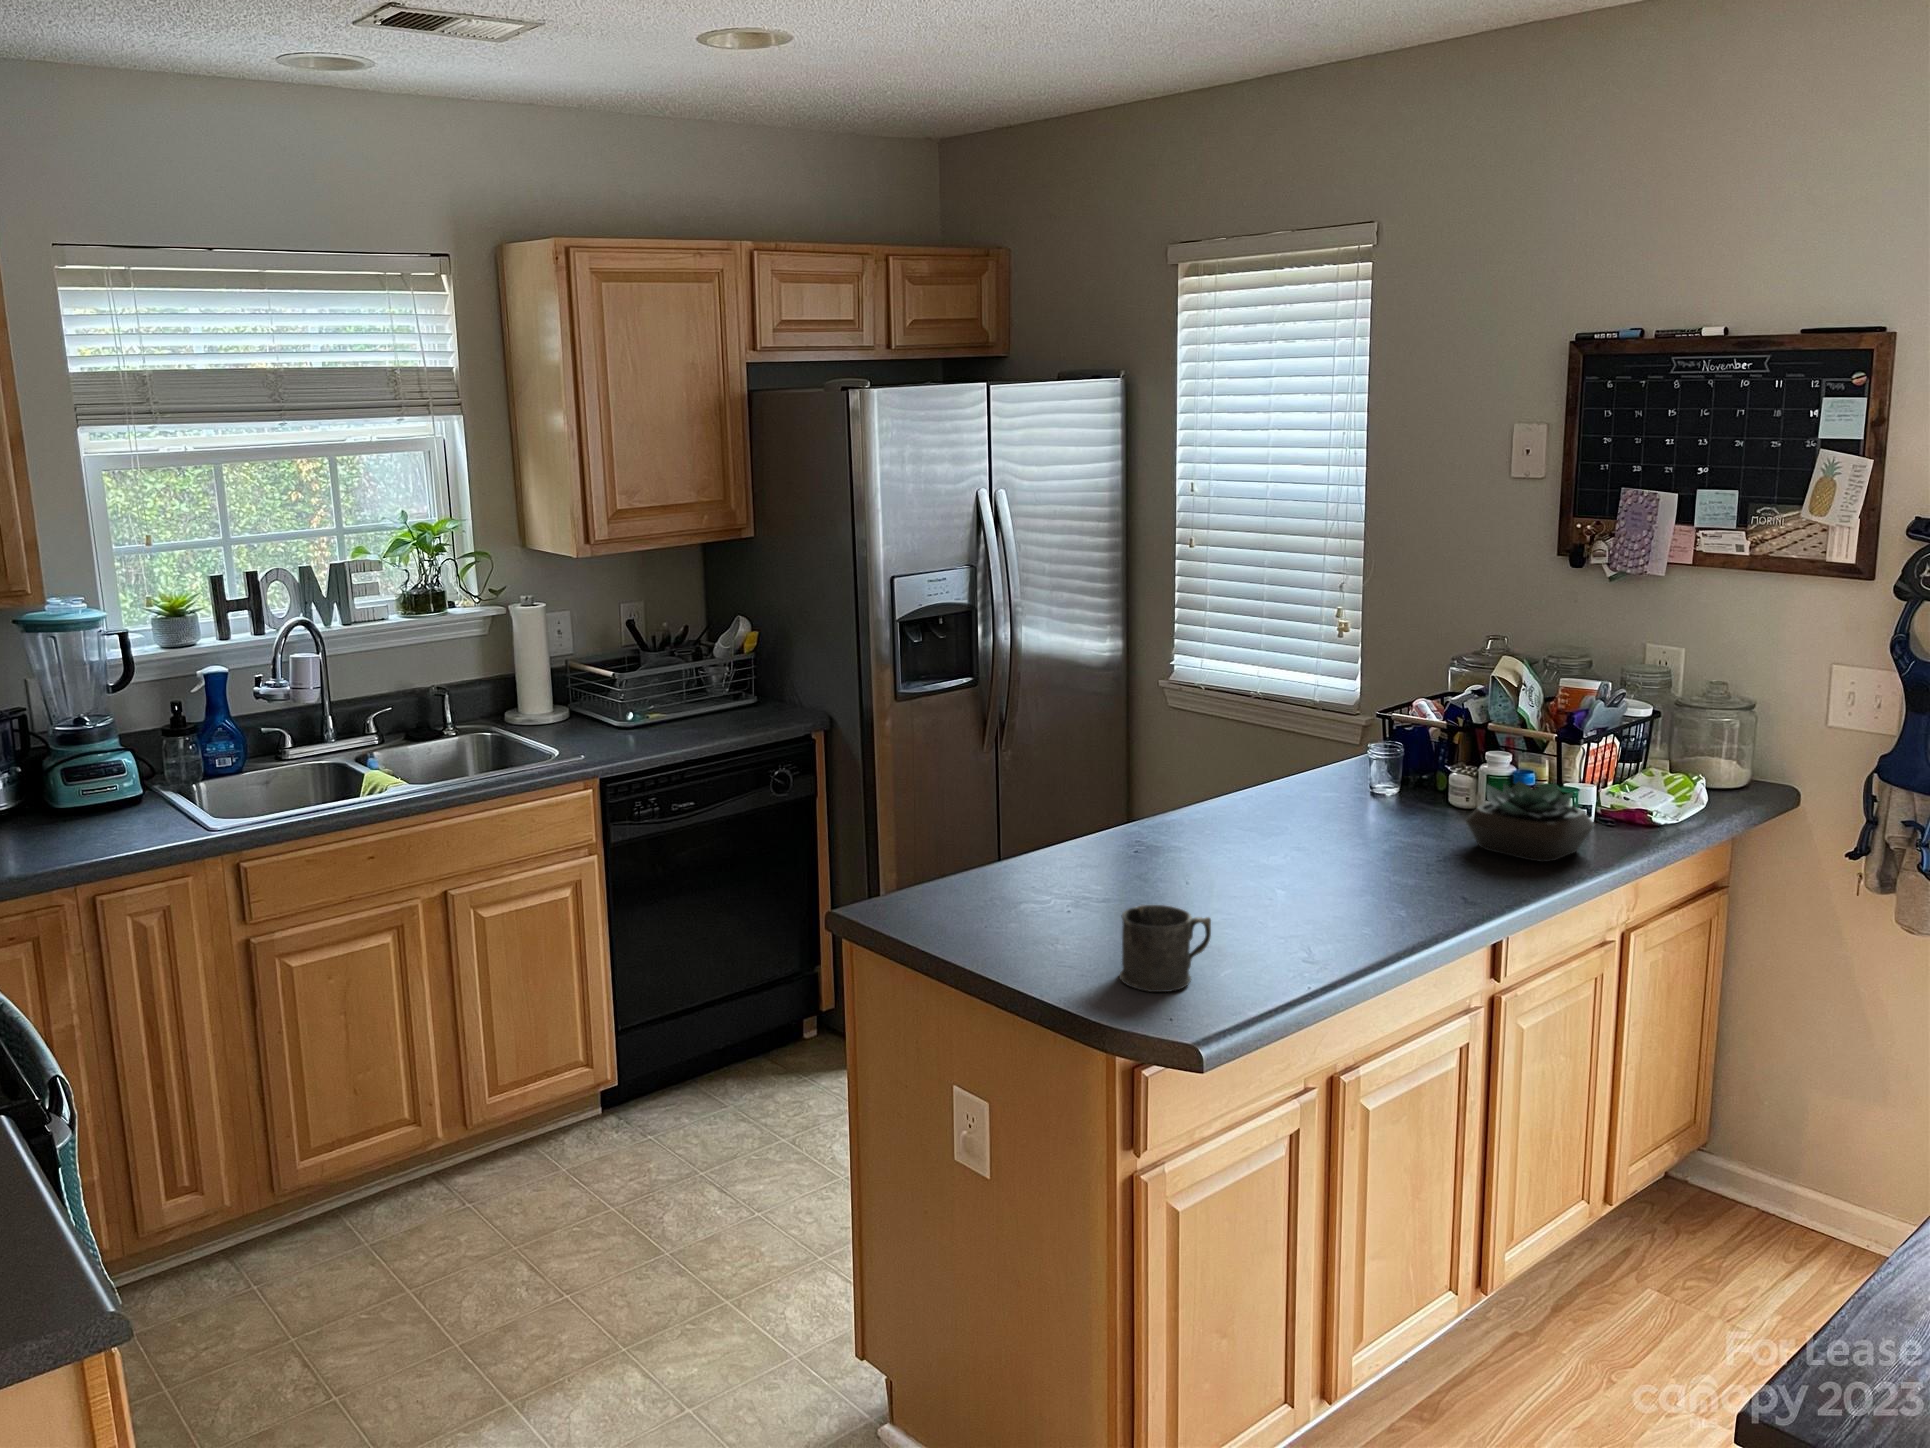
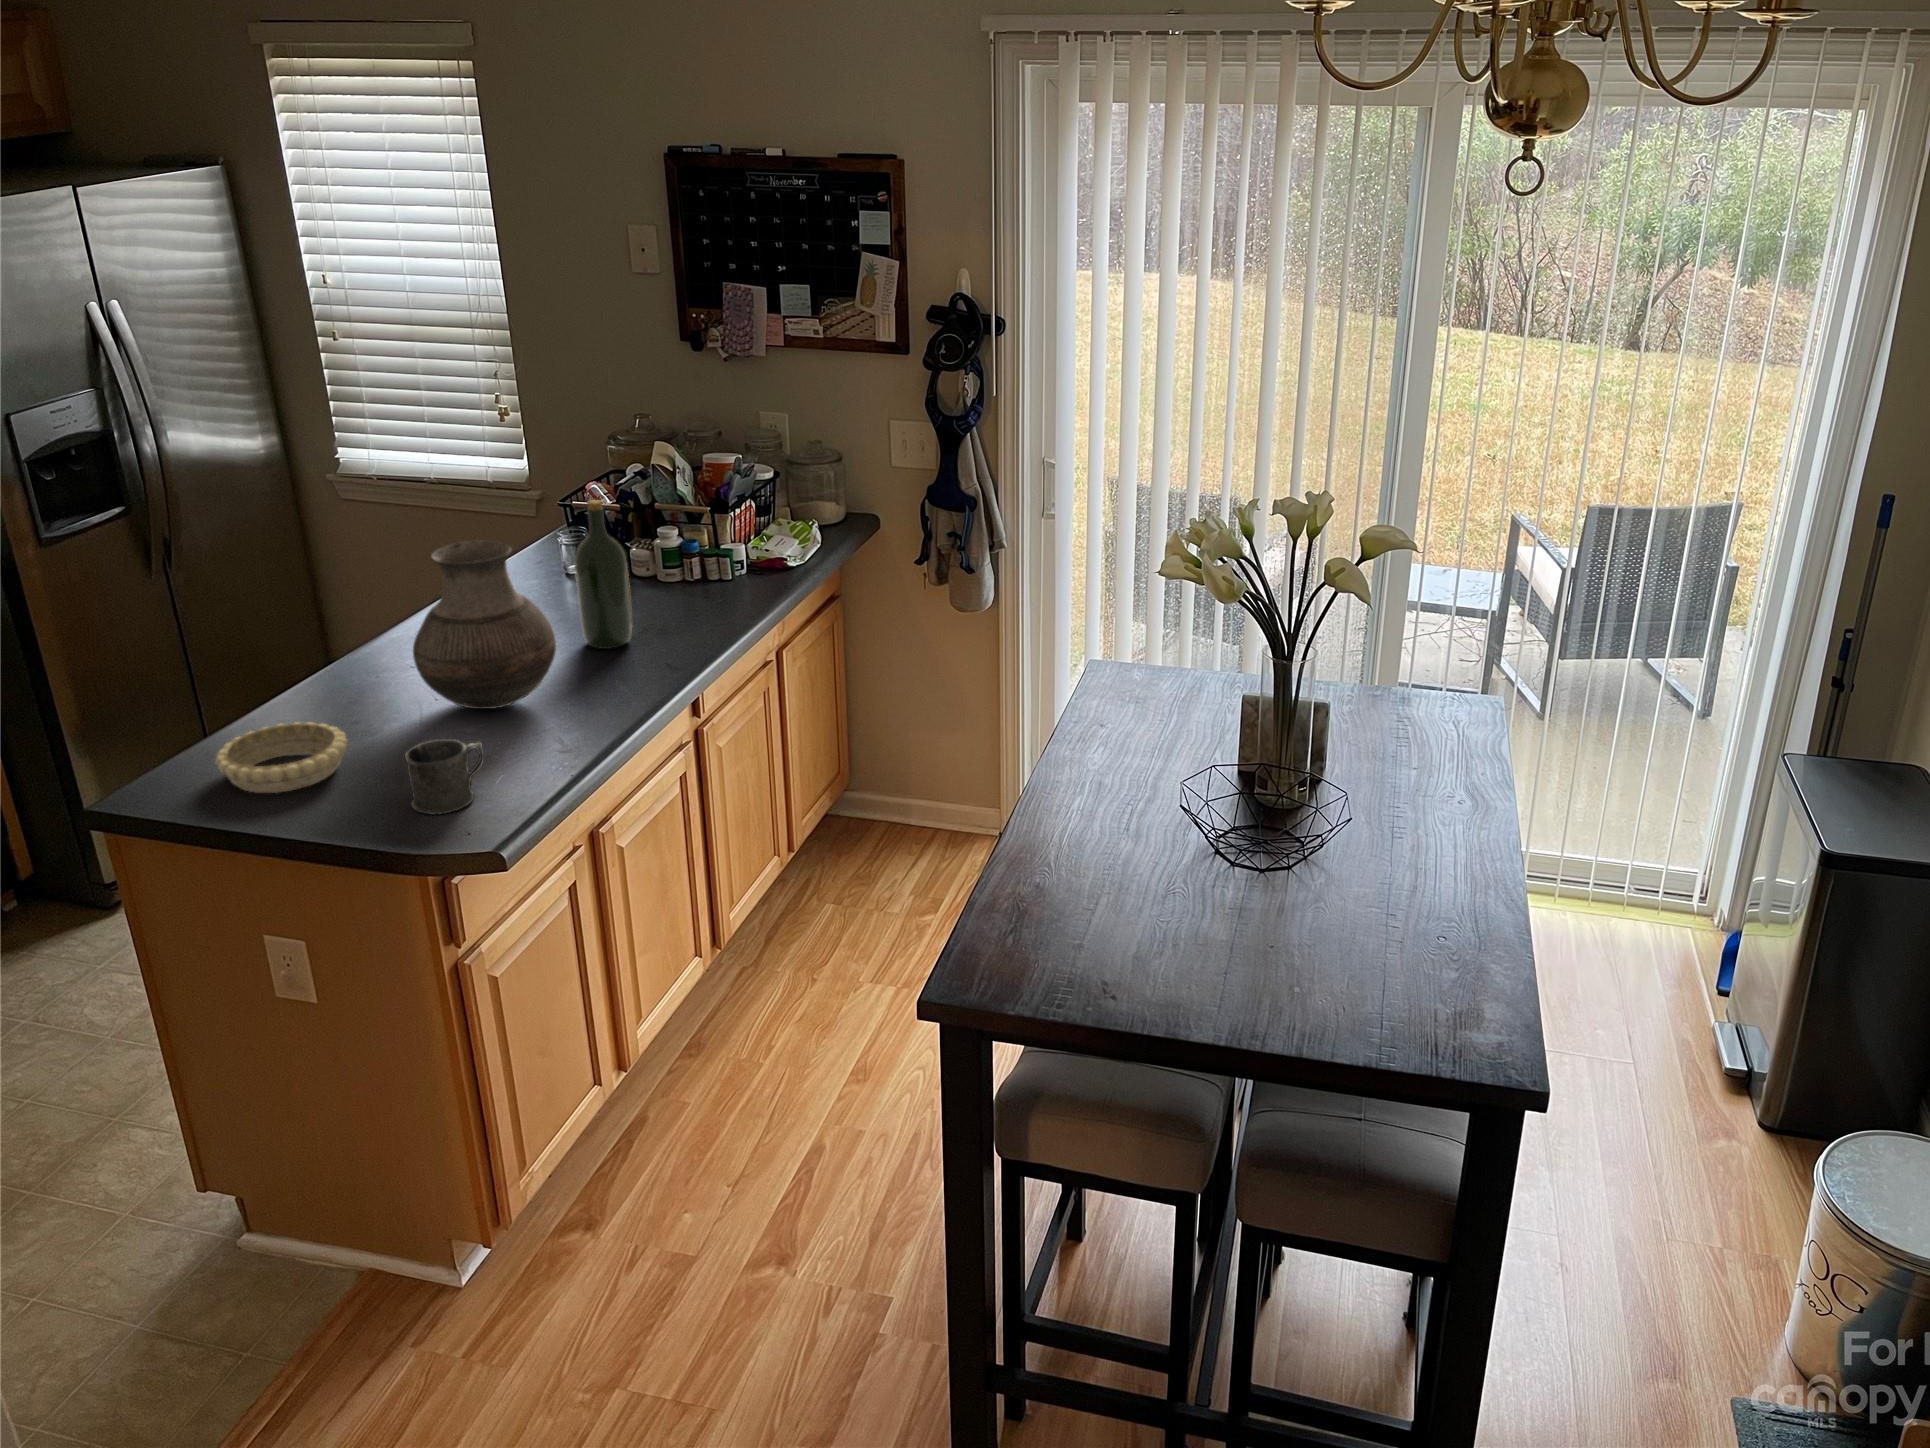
wine bottle: none [1372,689,1439,870] -> present [575,500,632,649]
vase: none [1169,704,1331,901] -> present [413,540,556,709]
succulent plant: present [1466,782,1594,862] -> none [650,551,748,618]
decorative bowl: none [943,866,1077,934] -> present [215,722,348,793]

